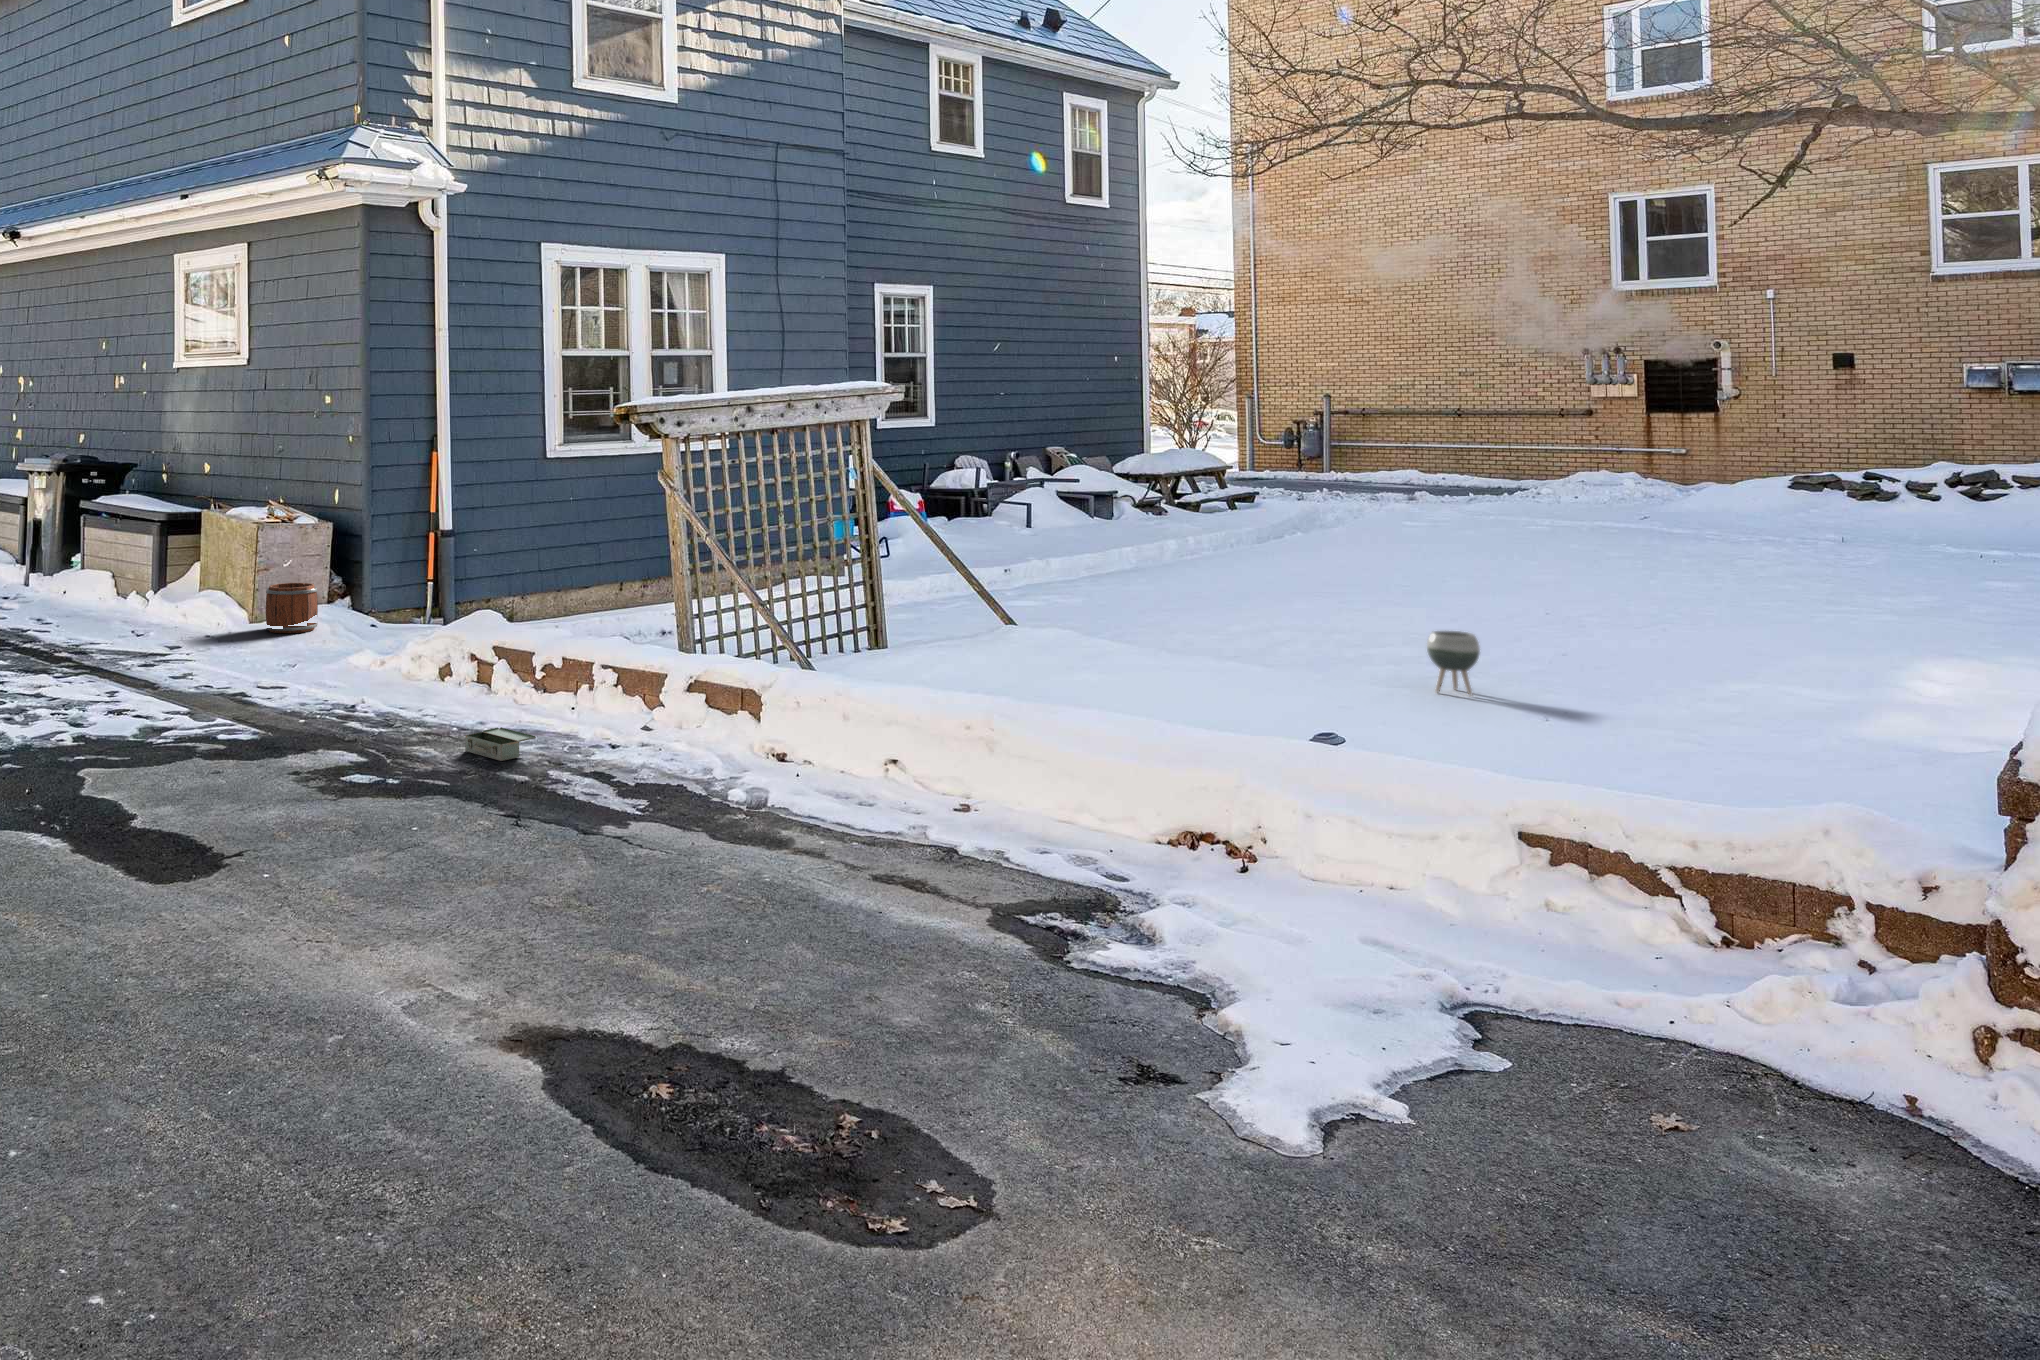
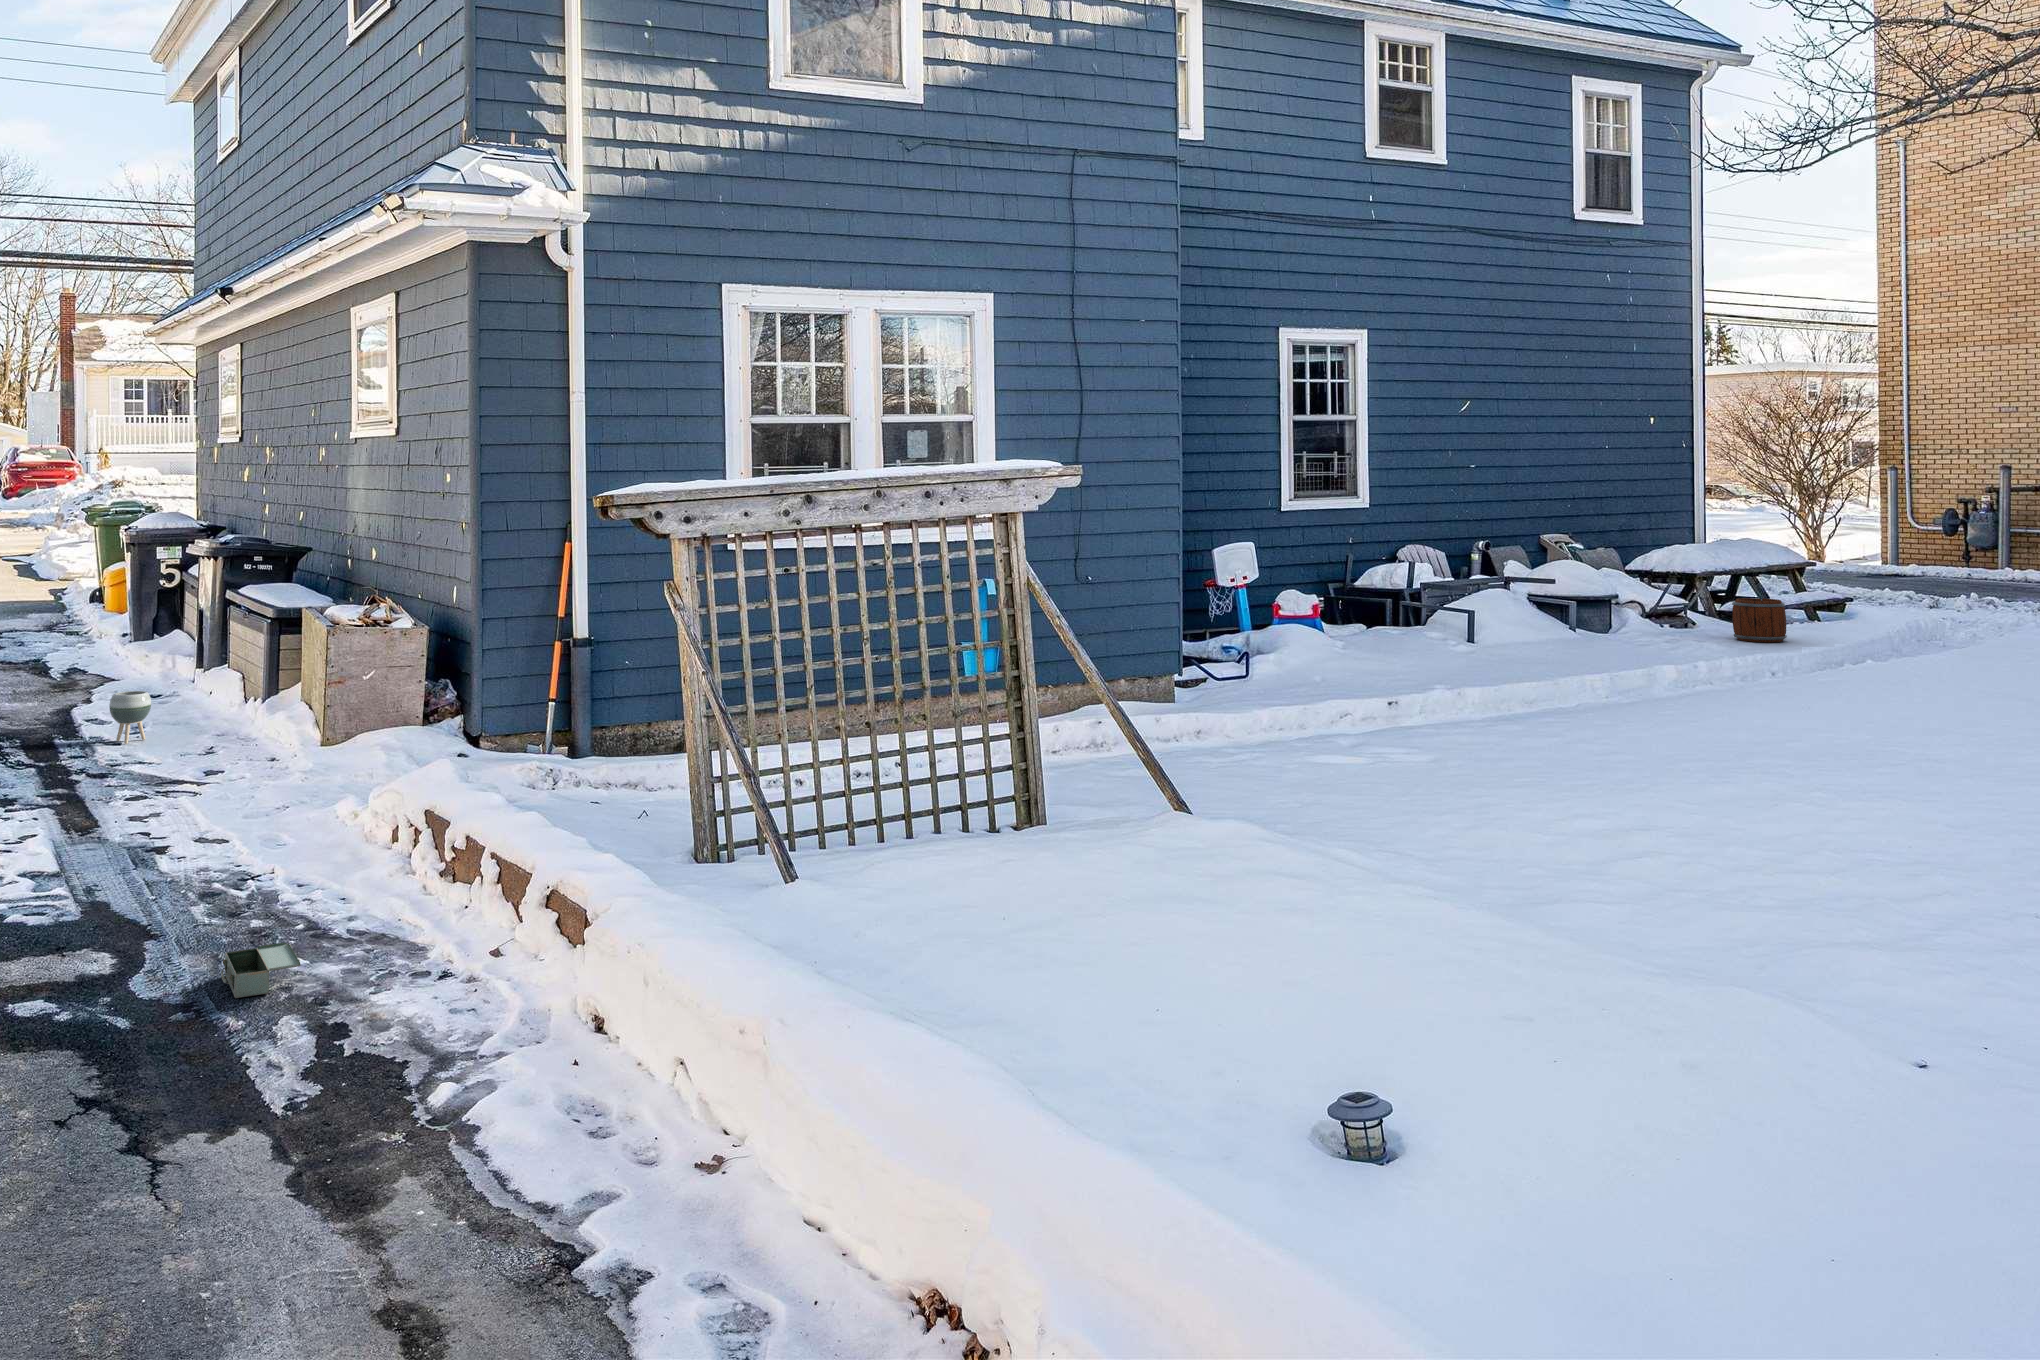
bucket: present [266,583,318,633] -> present [1732,598,1787,642]
planter: present [1427,631,1480,695] -> present [109,691,151,744]

